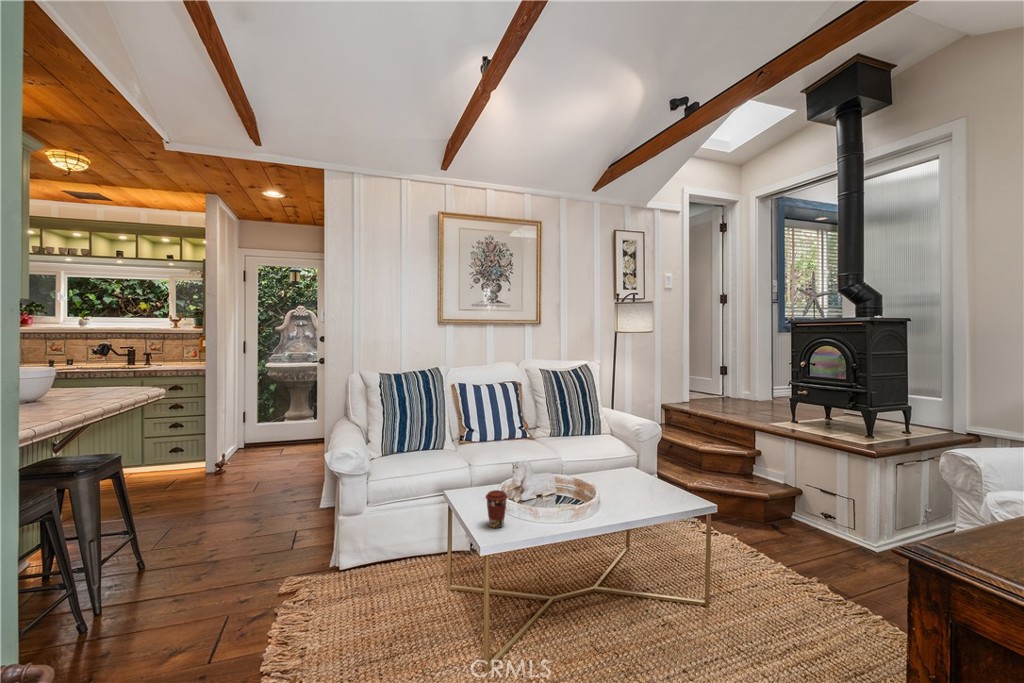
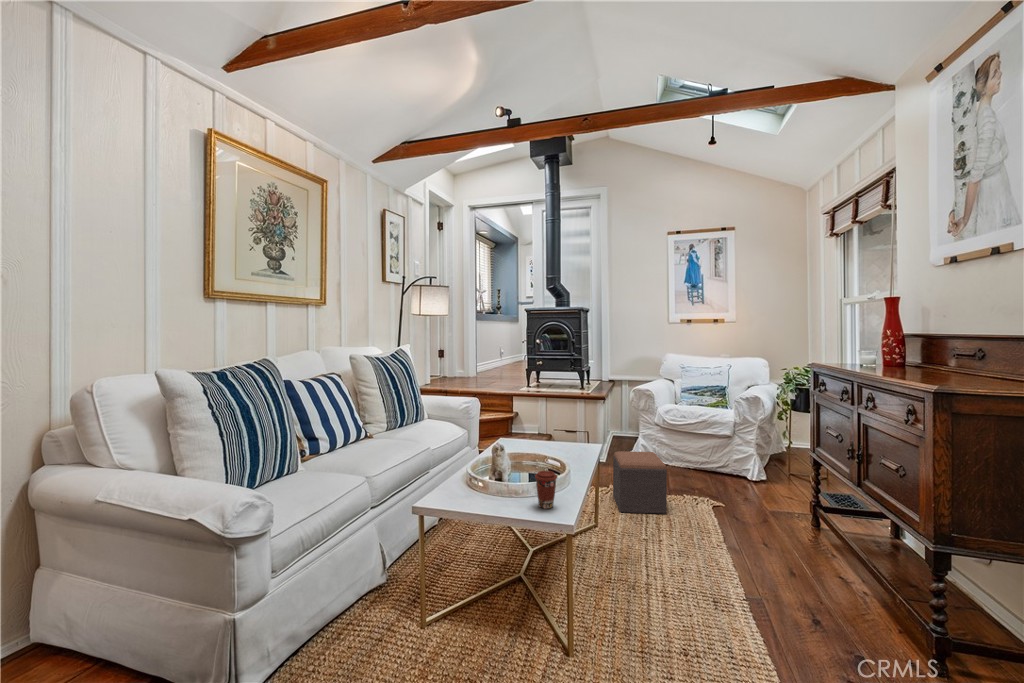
footstool: none [771,531,877,653] -> present [613,451,667,514]

